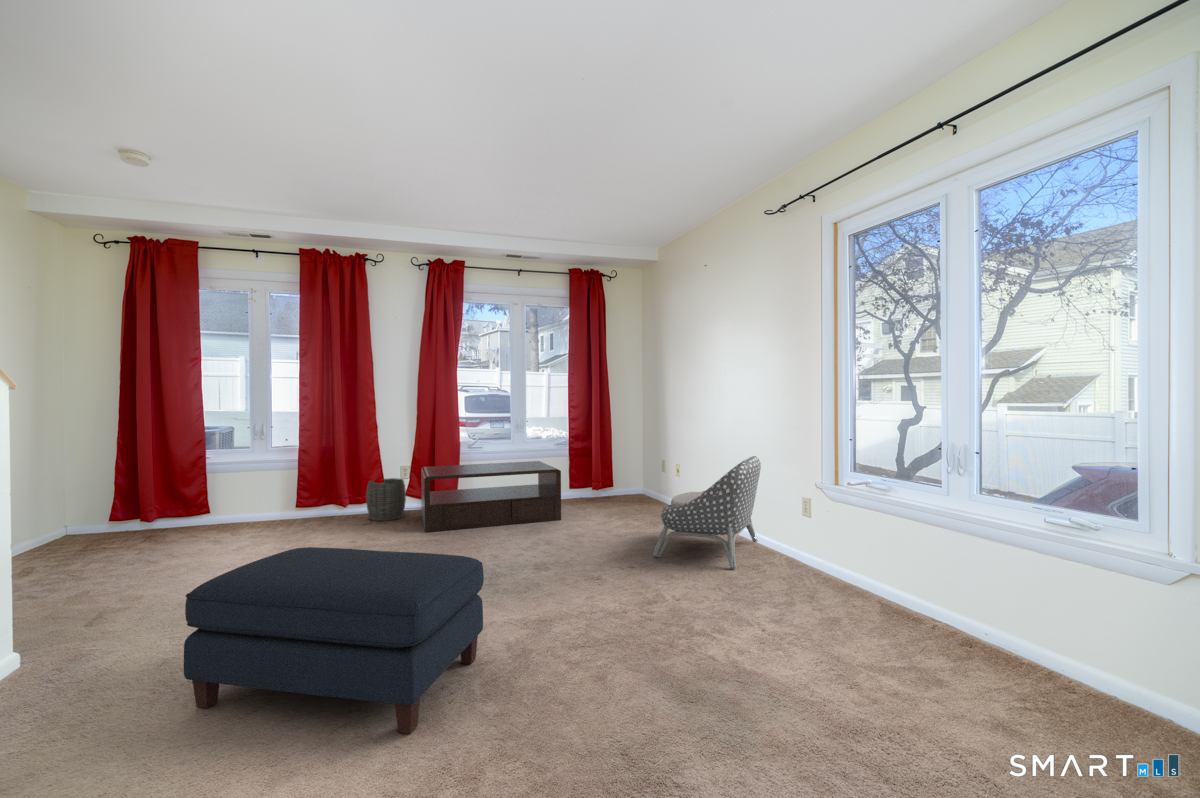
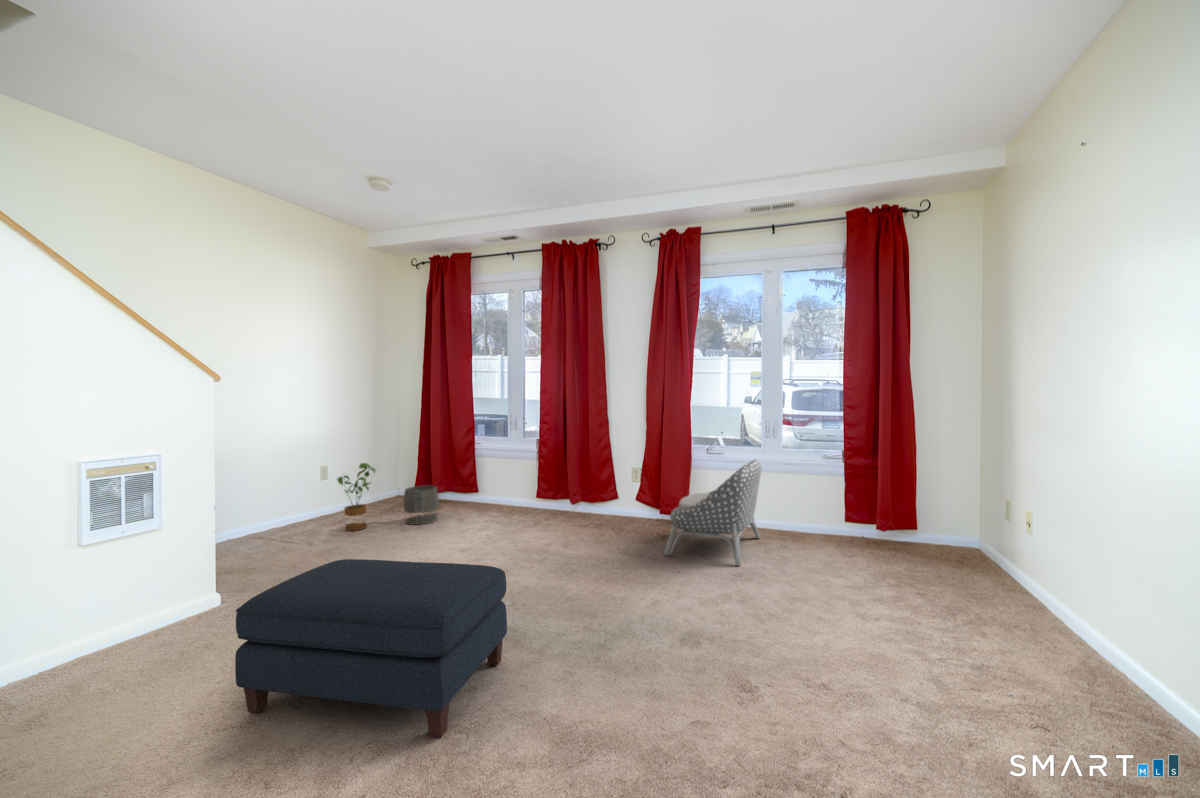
house plant: none [292,451,338,526] -> present [337,463,376,531]
coffee table: present [421,461,561,532] -> none [452,466,579,535]

